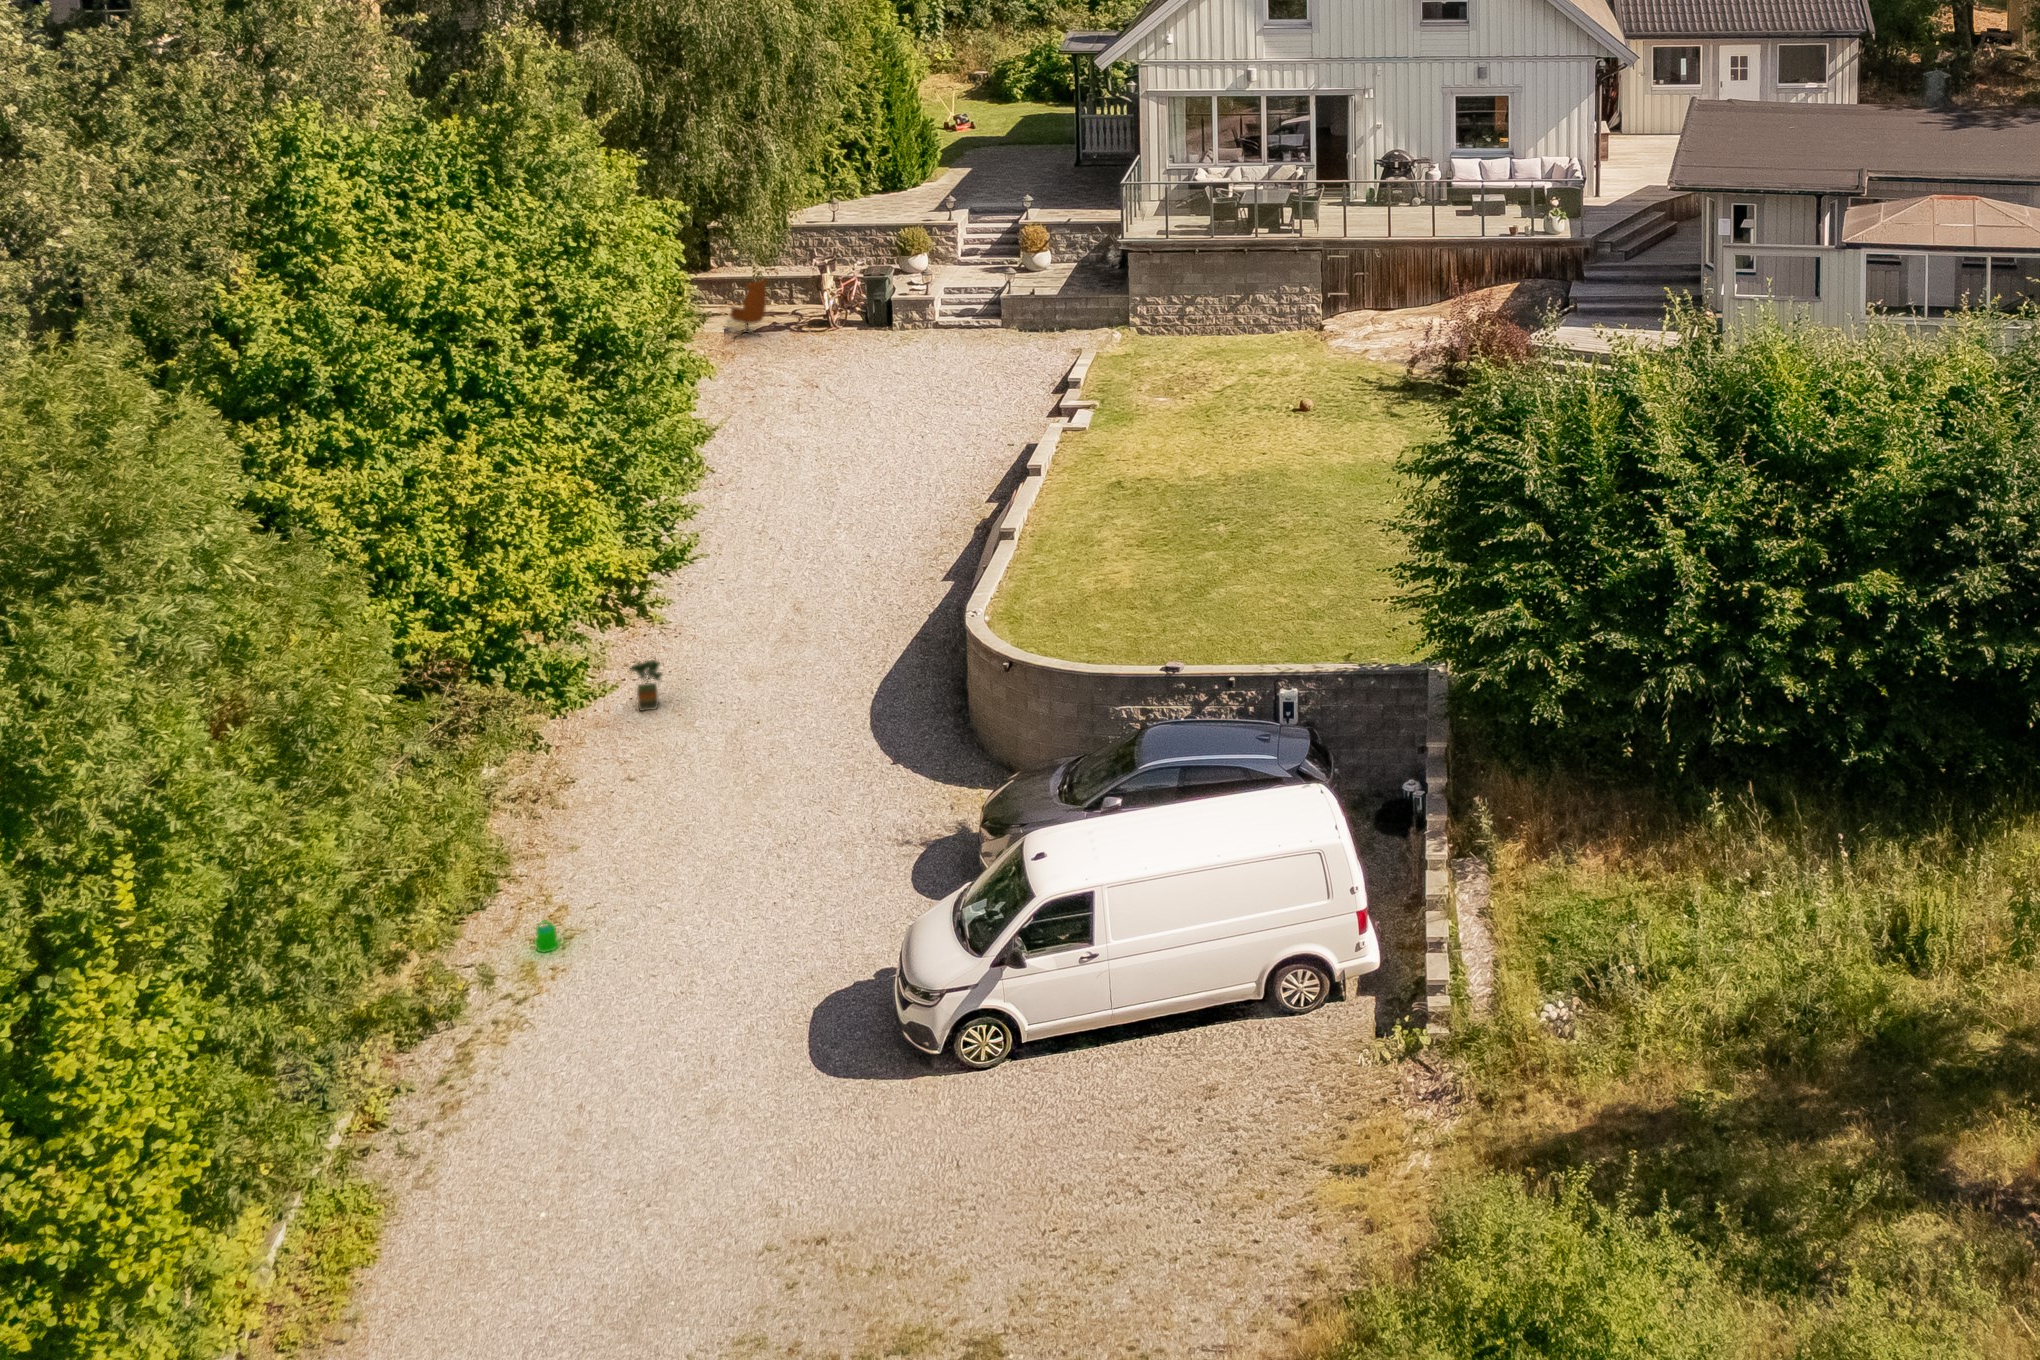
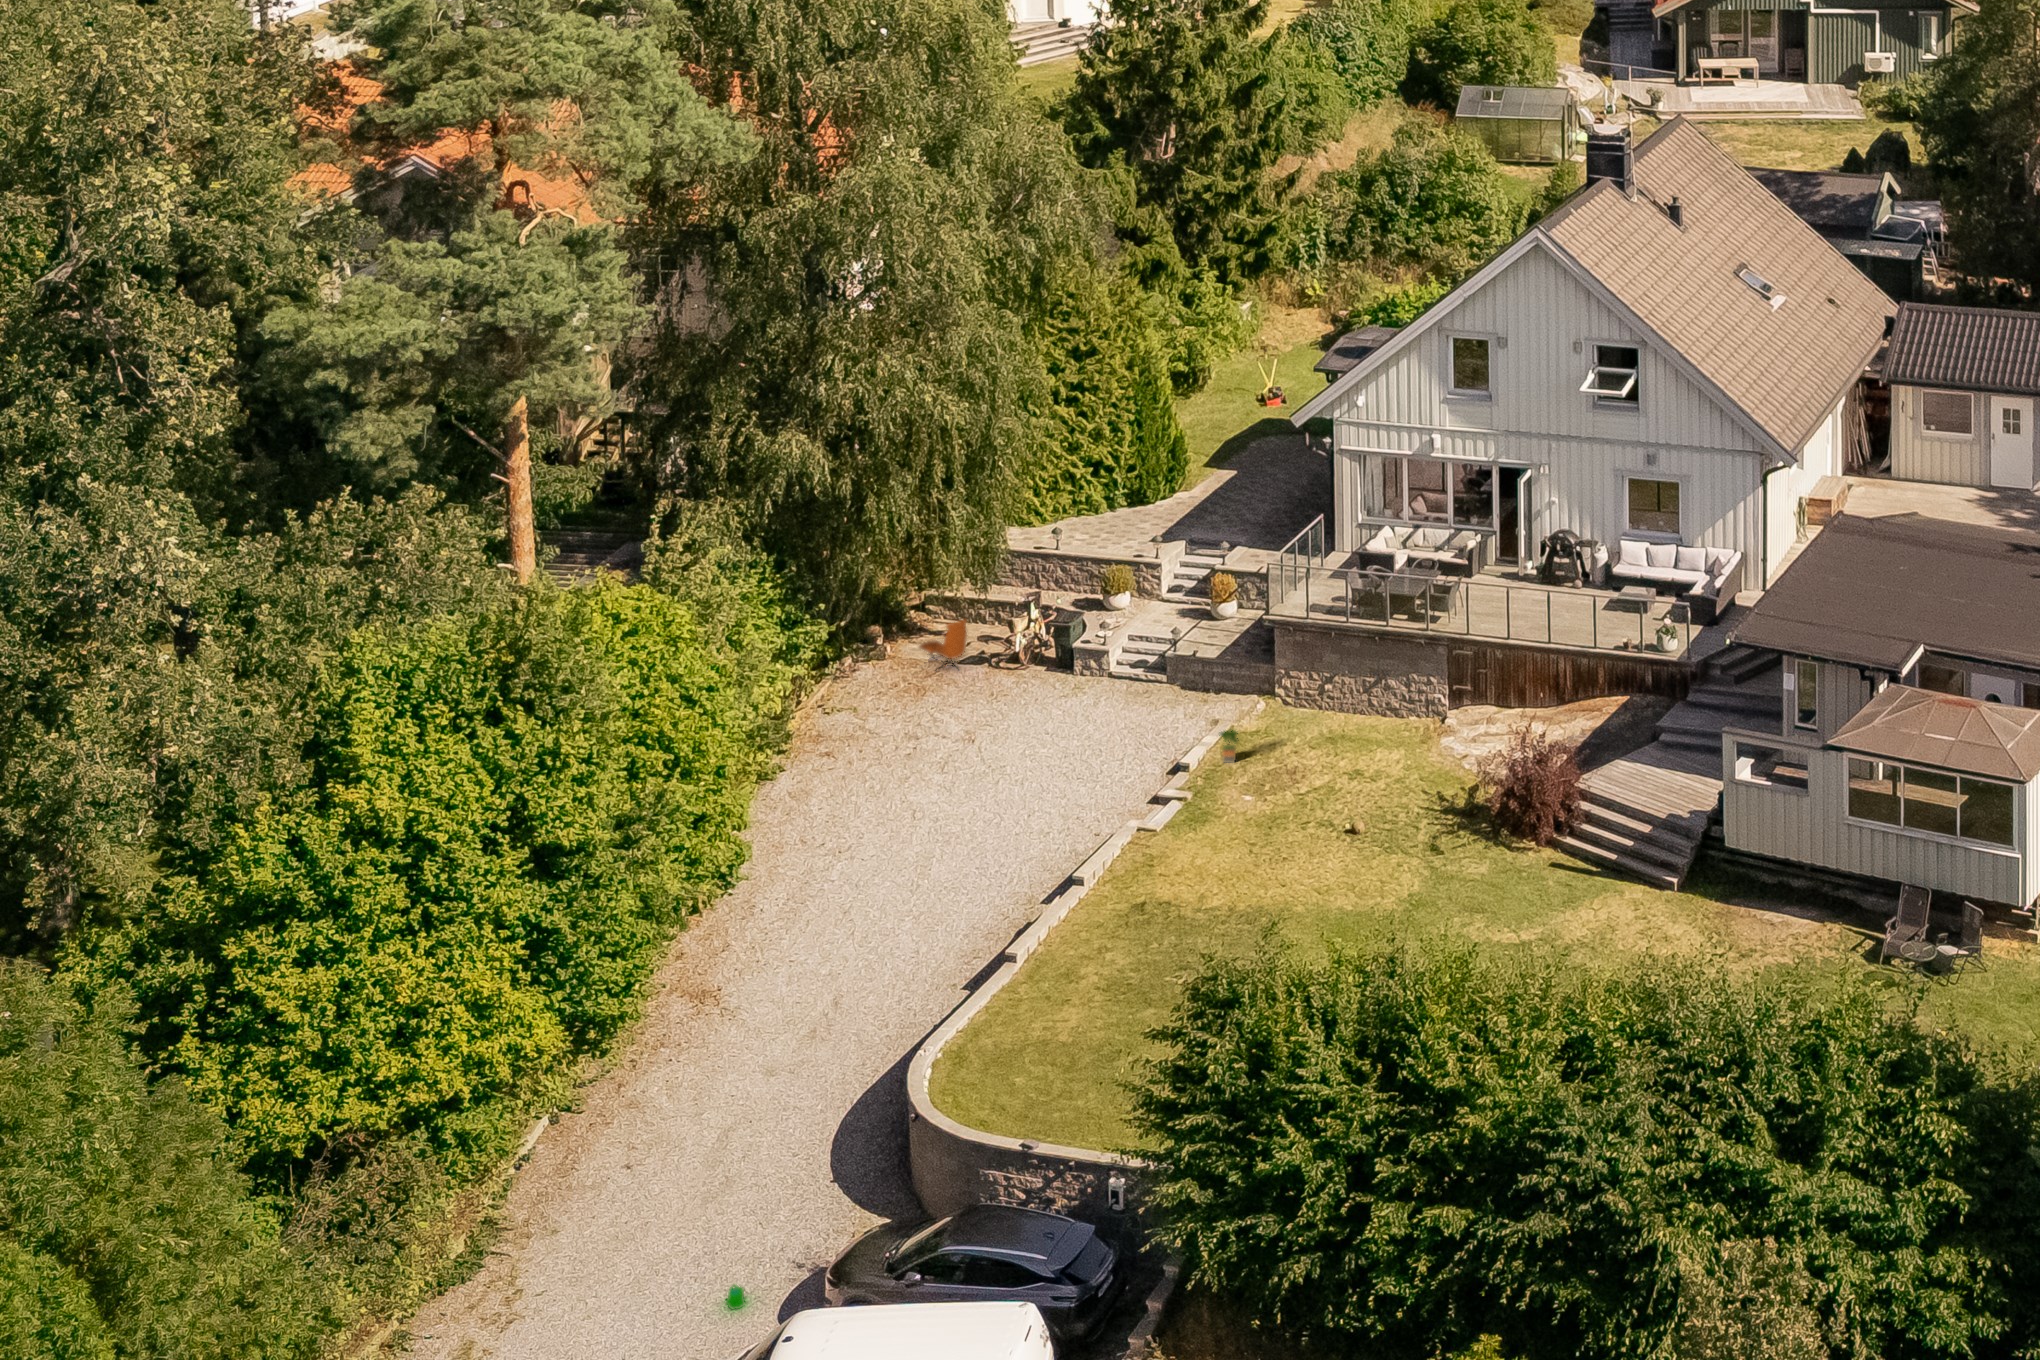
potted tree: present [629,660,662,711] -> present [1219,730,1239,763]
watering can: present [535,920,559,952] -> present [725,1285,745,1309]

